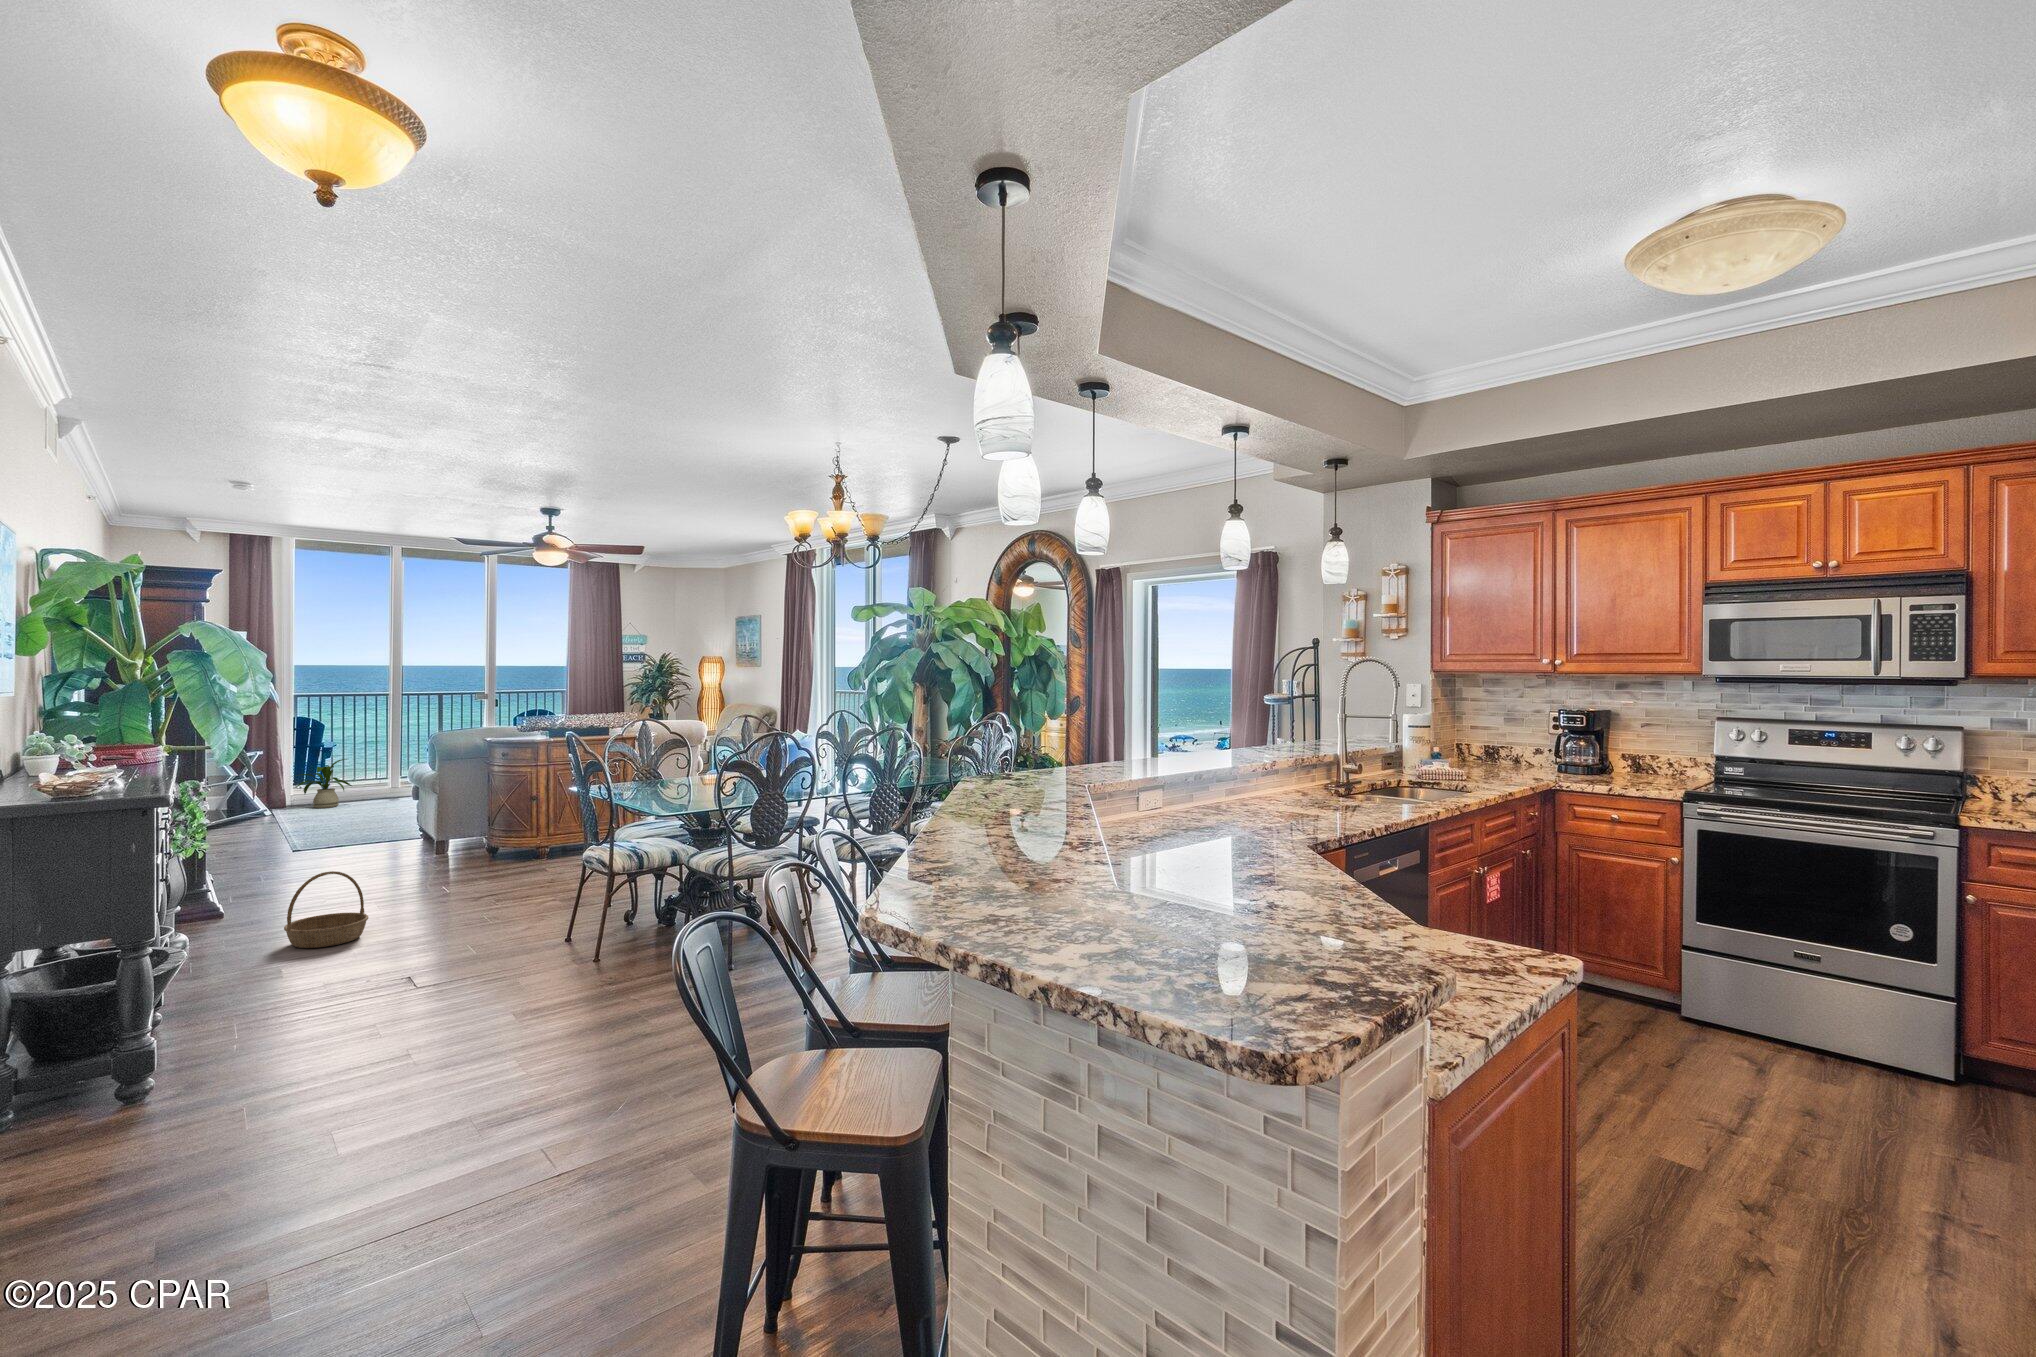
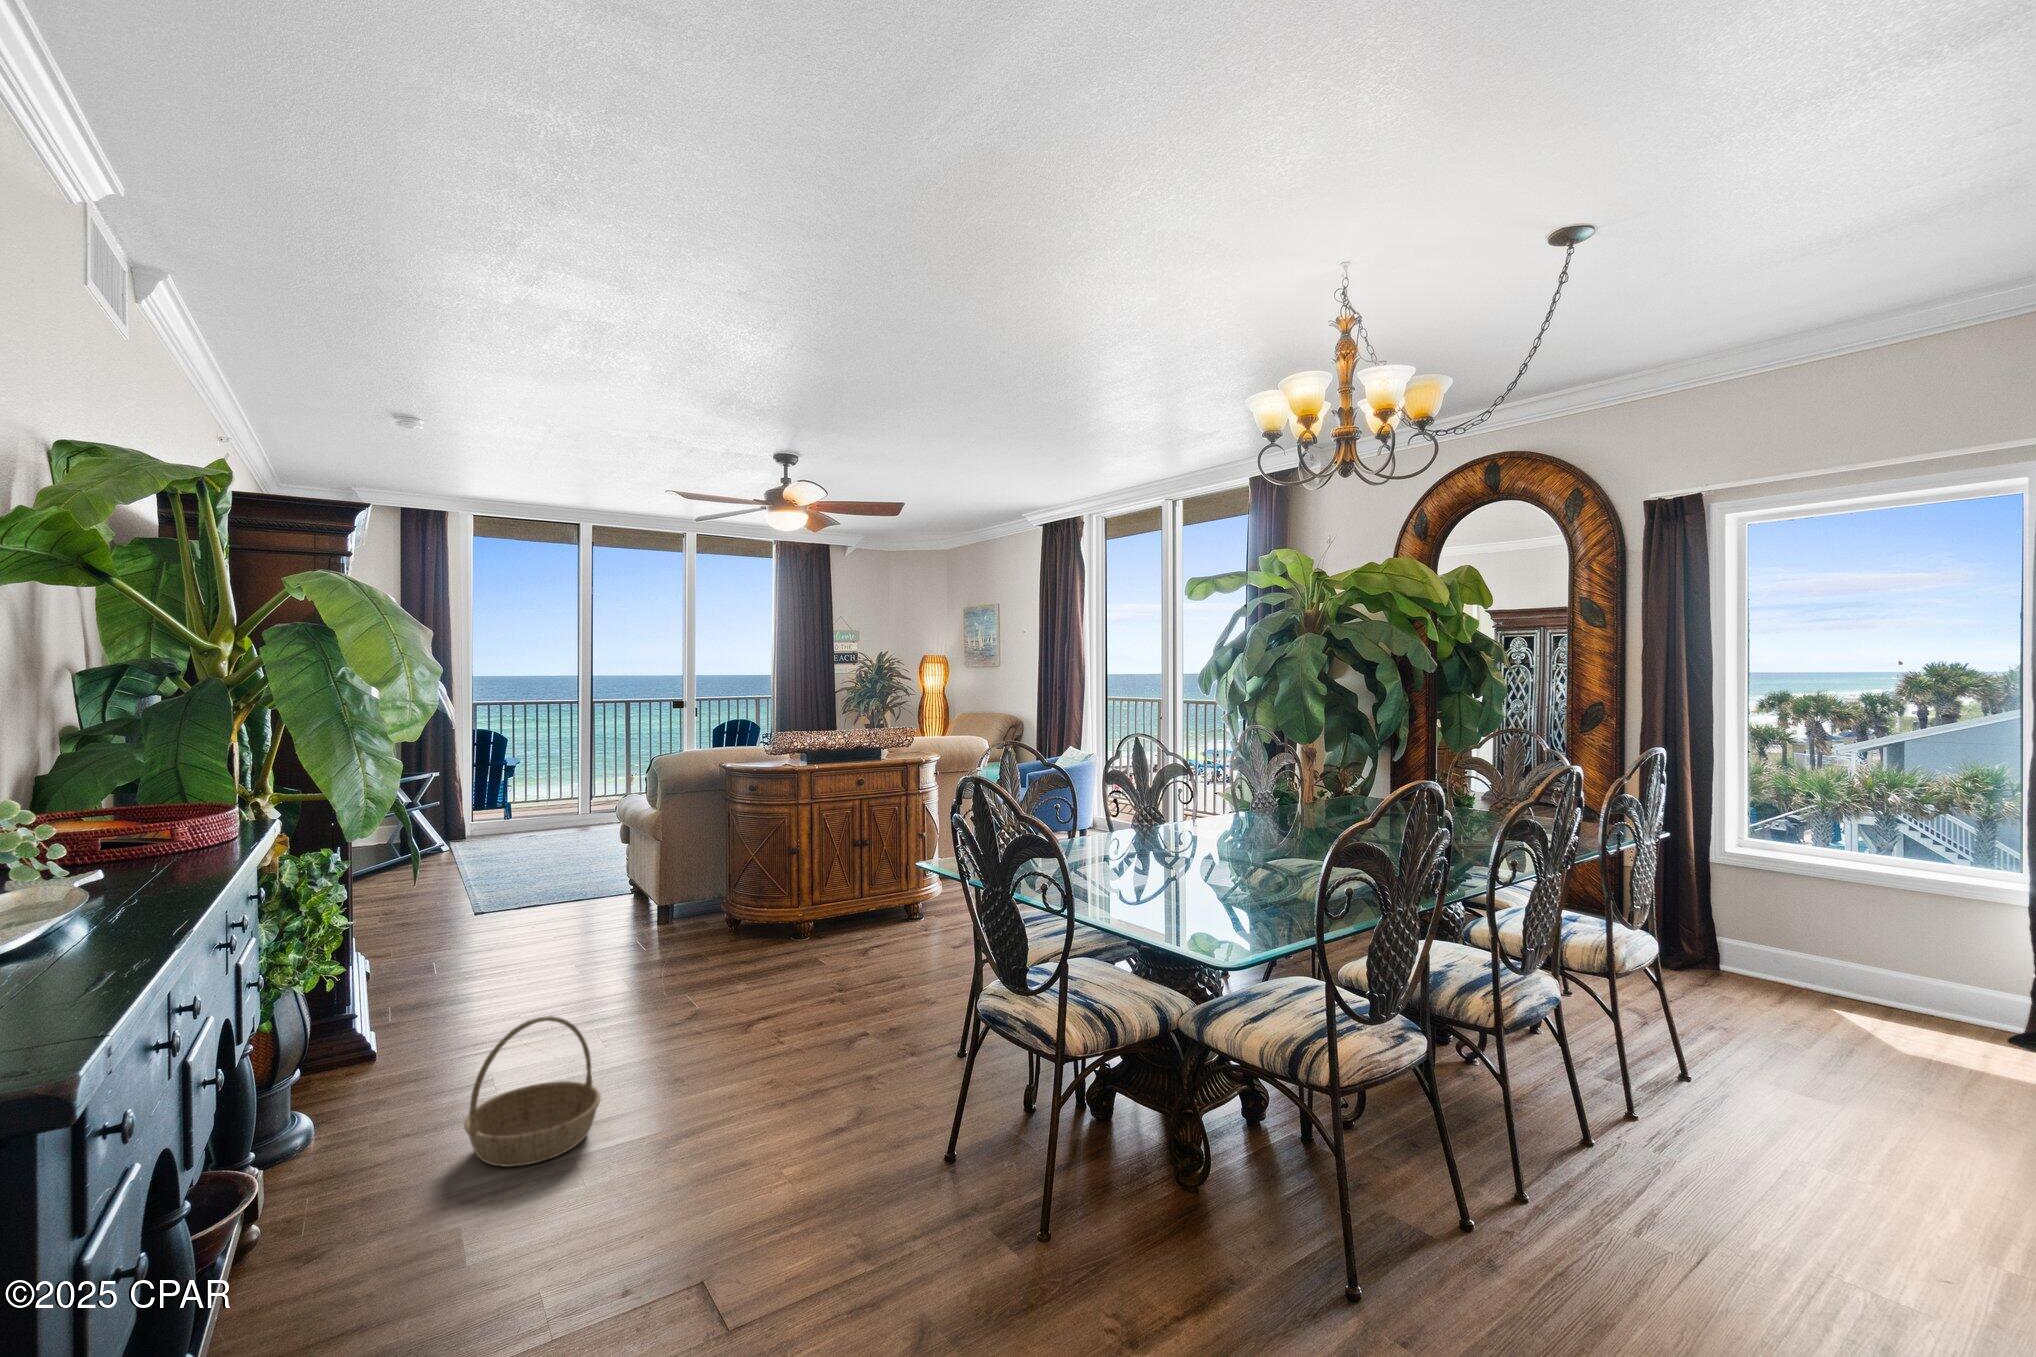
house plant: present [296,759,352,808] -> none [469,780,540,841]

